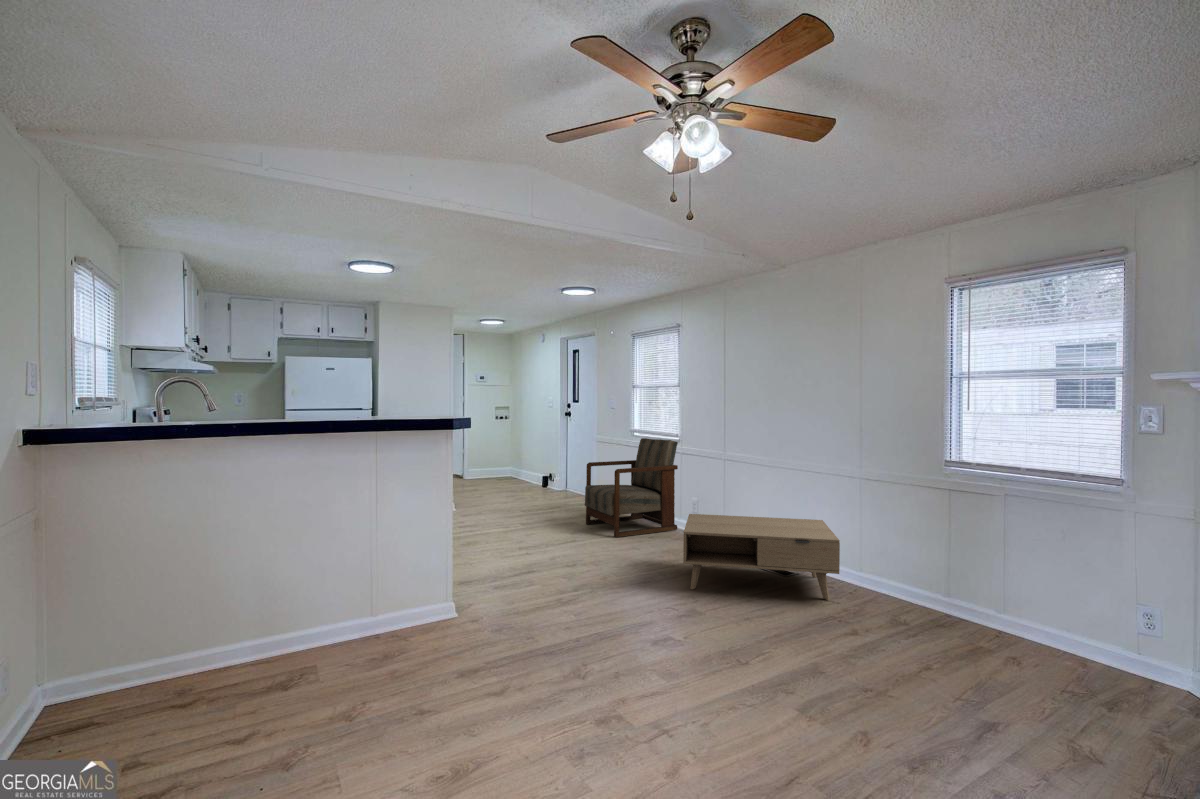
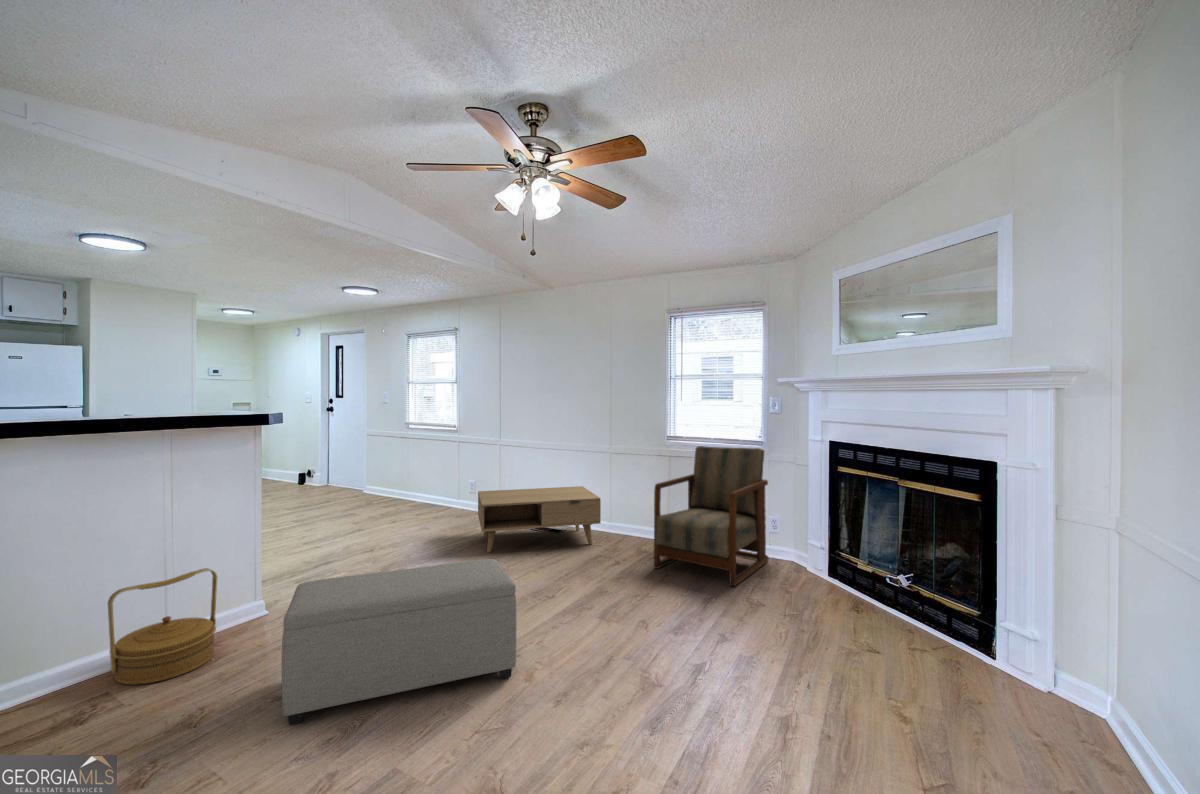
armchair: present [585,438,678,537] -> present [654,446,768,586]
woven basket: none [314,569,403,671] -> present [107,568,217,685]
ottoman: none [408,601,661,770] -> present [282,559,517,725]

